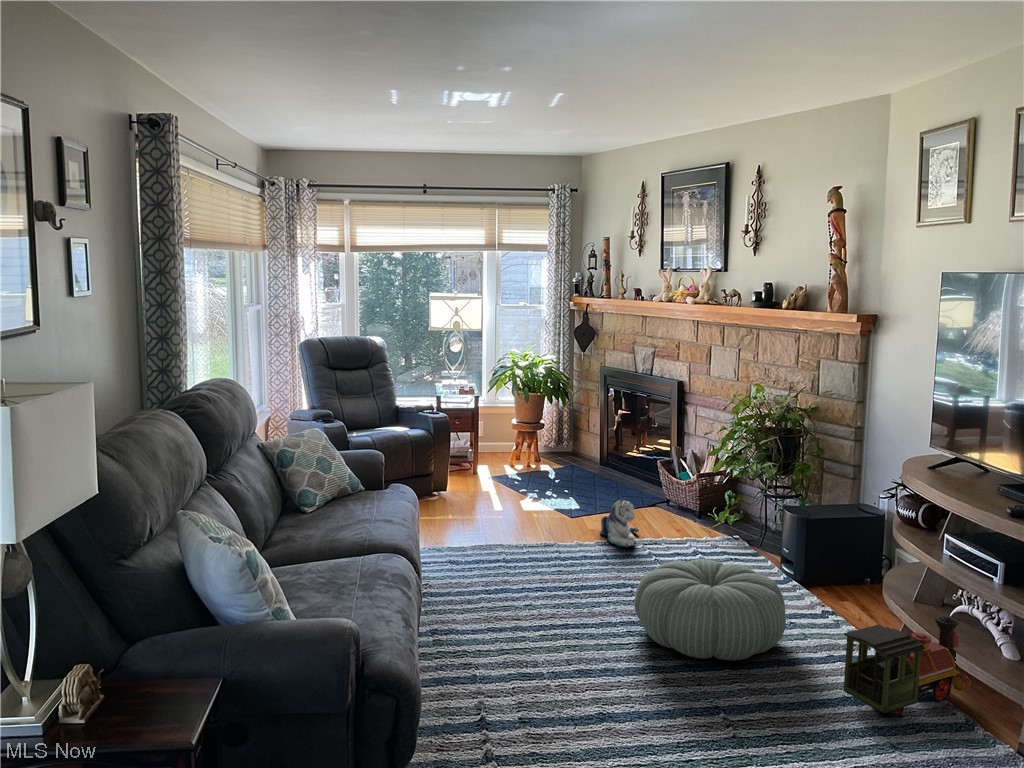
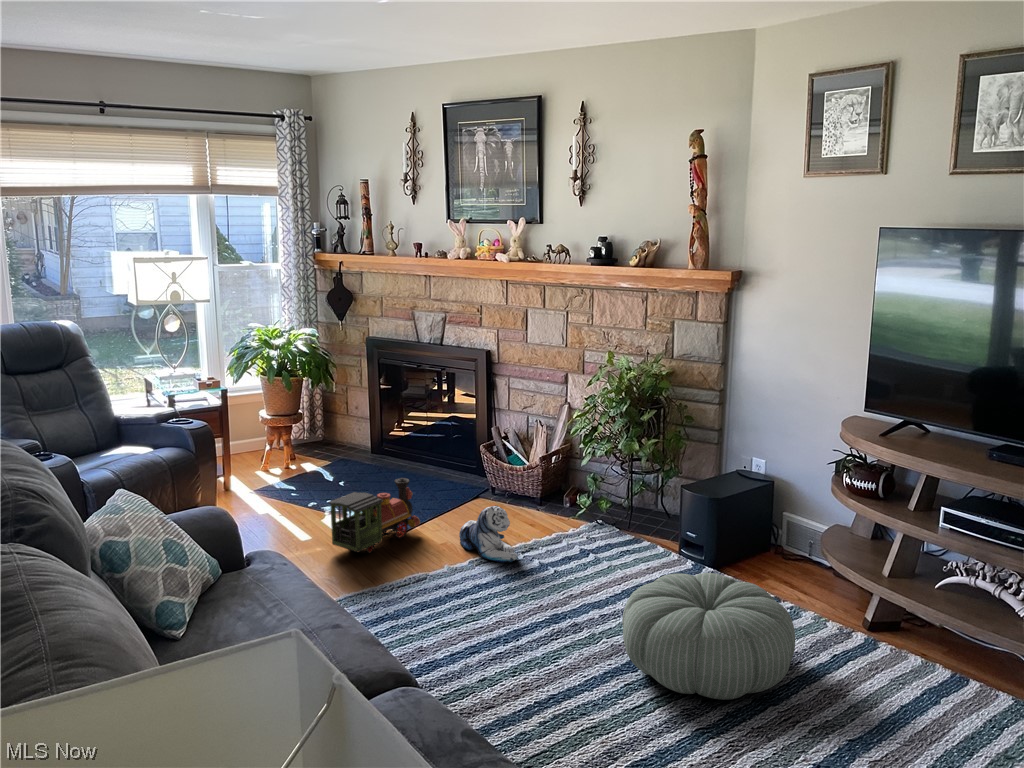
toy train: present [844,616,971,716] -> present [328,478,420,553]

